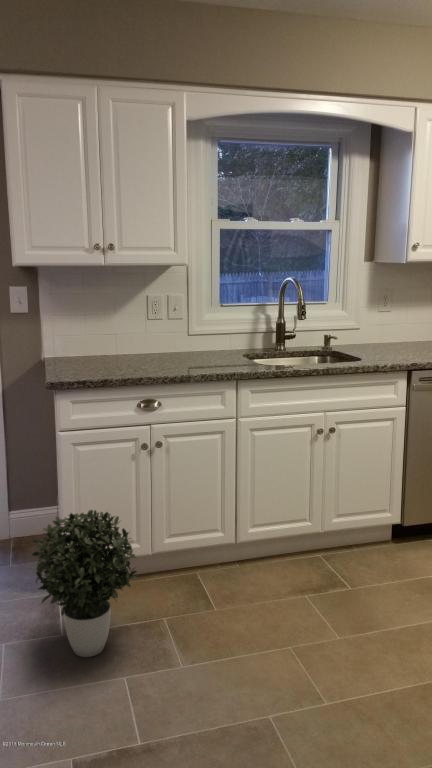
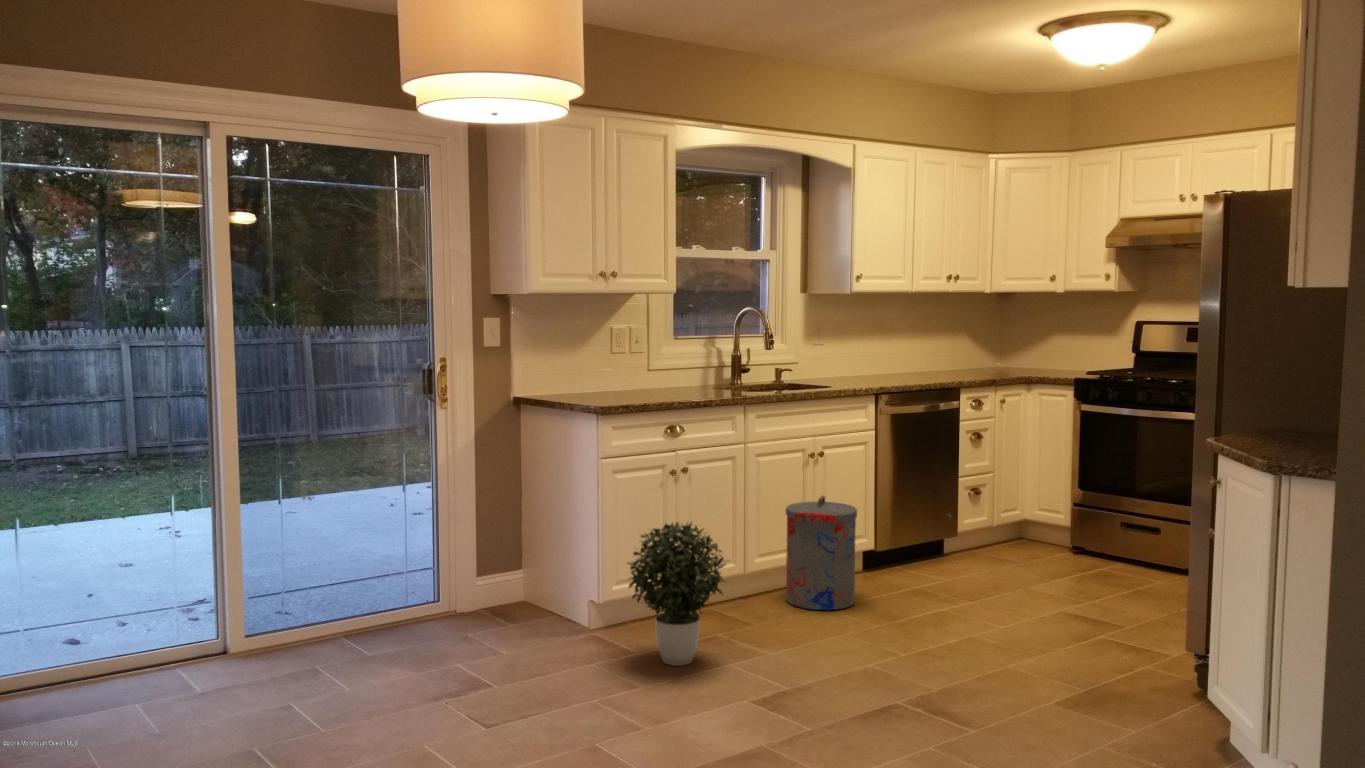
trash can: none [275,476,349,596] -> present [786,496,857,610]

